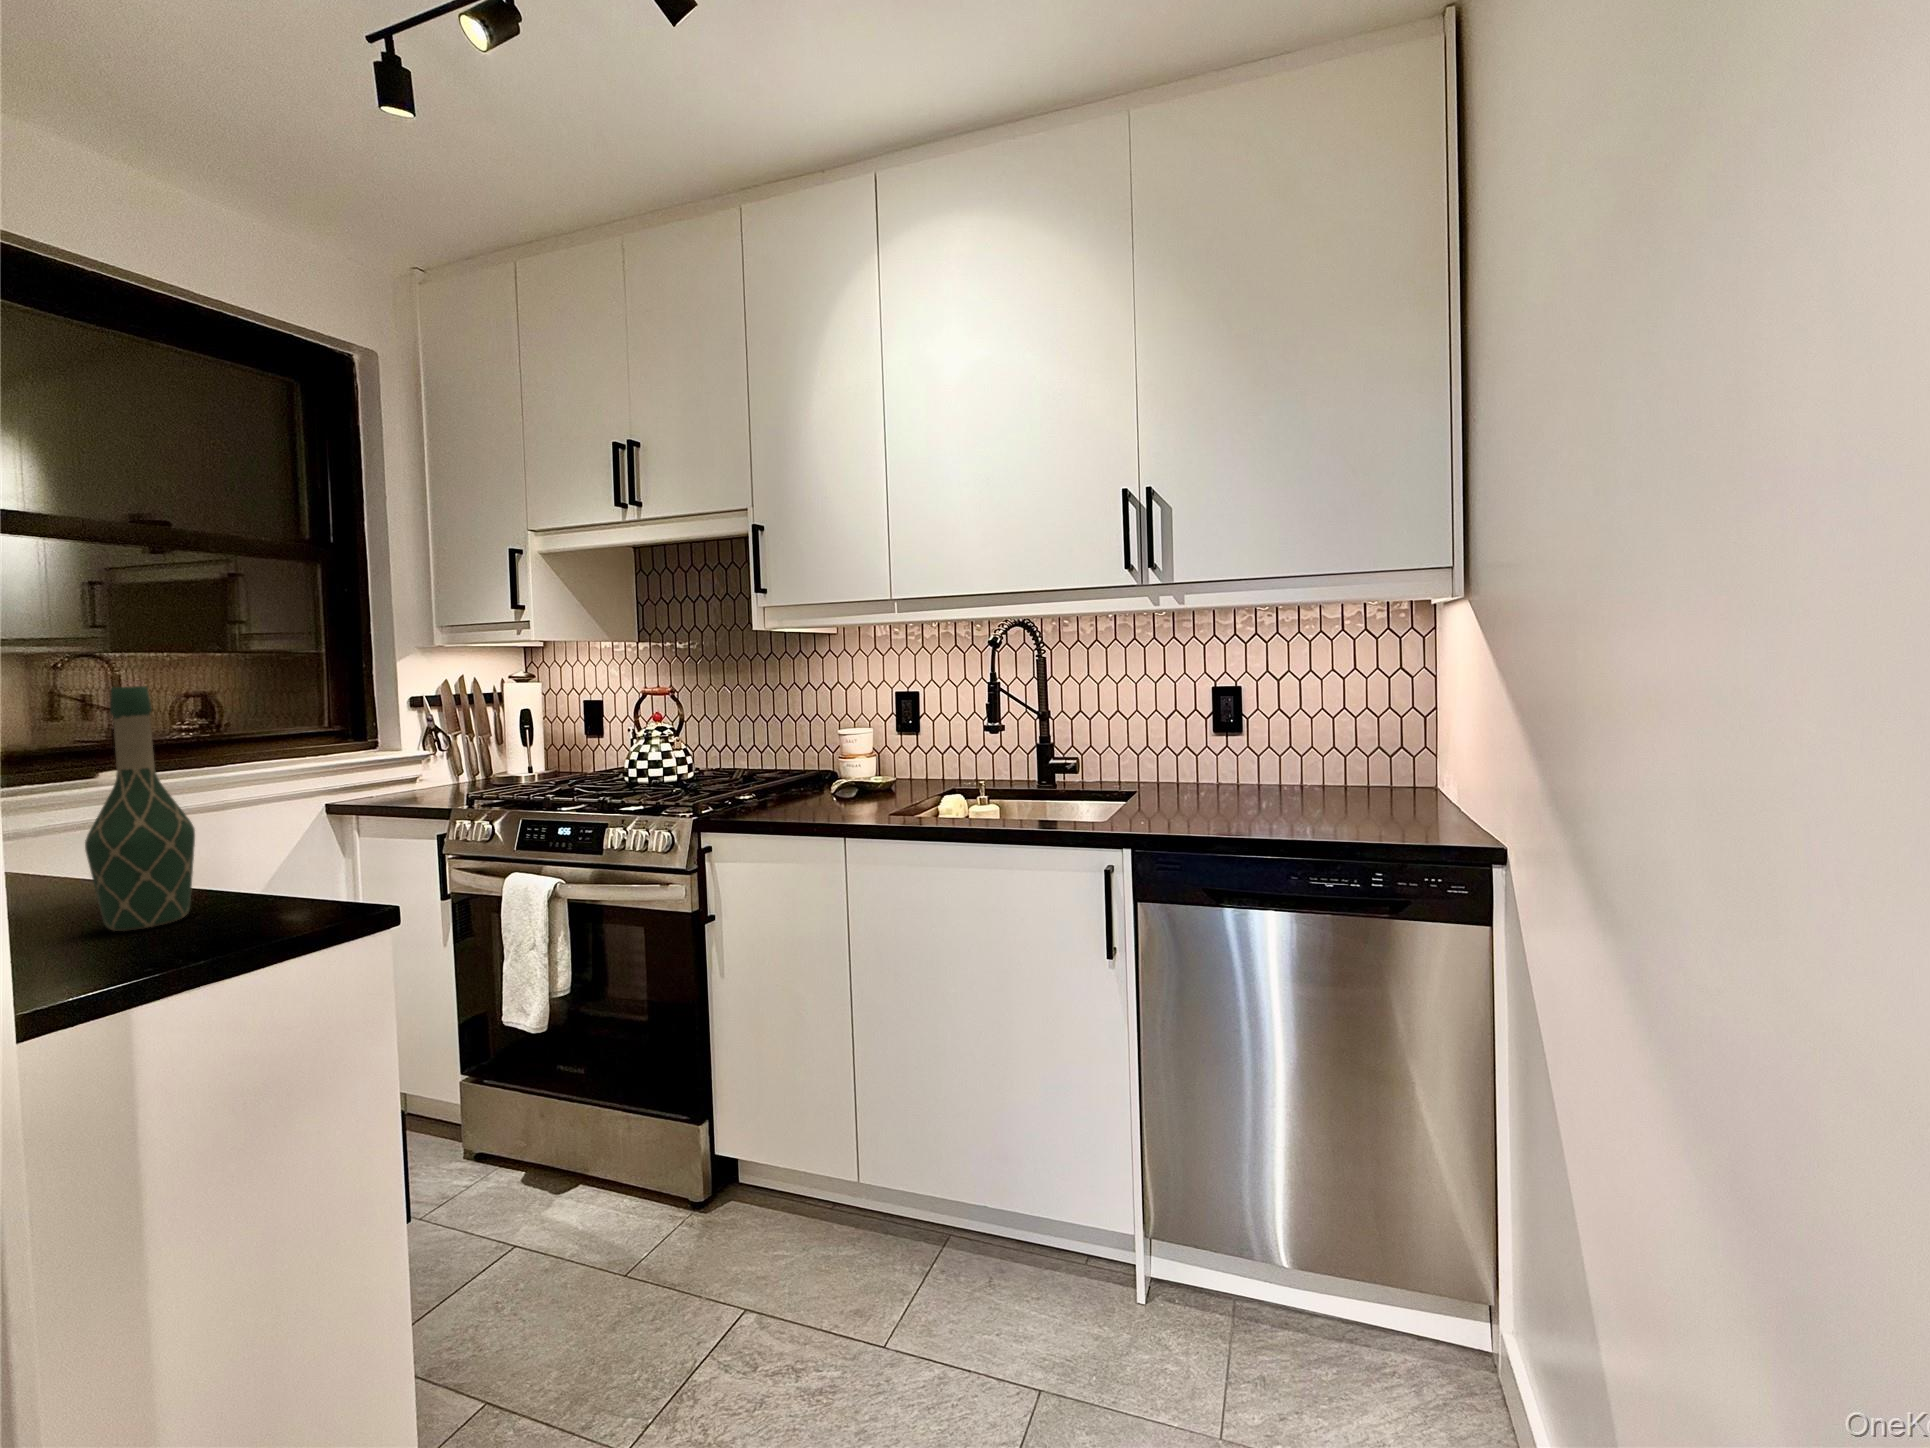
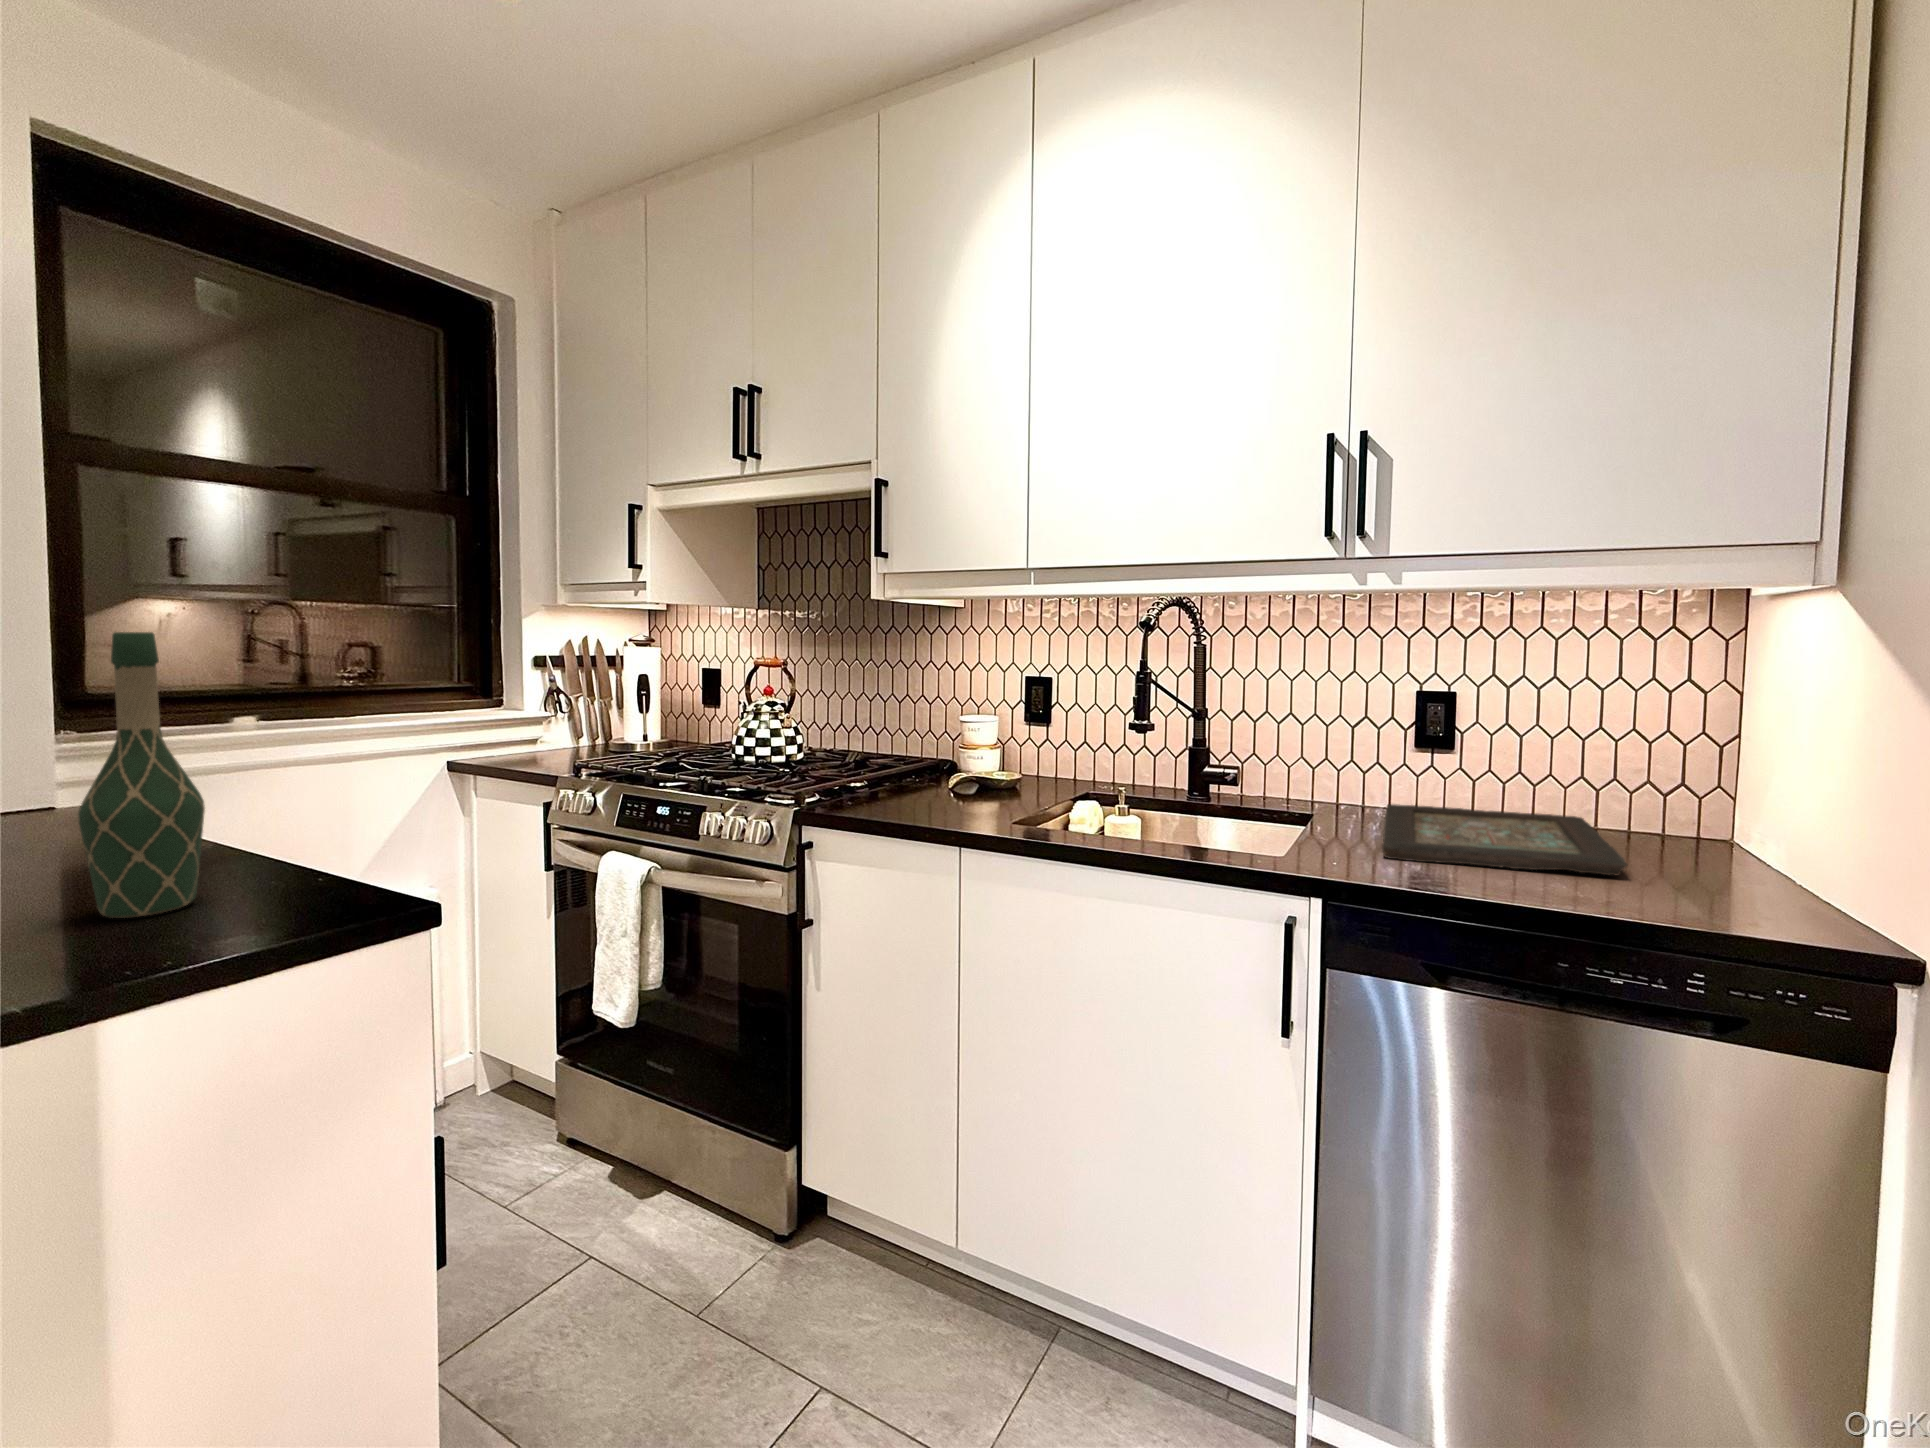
decorative tray: none [1183,777,1353,817] -> present [1382,804,1628,876]

